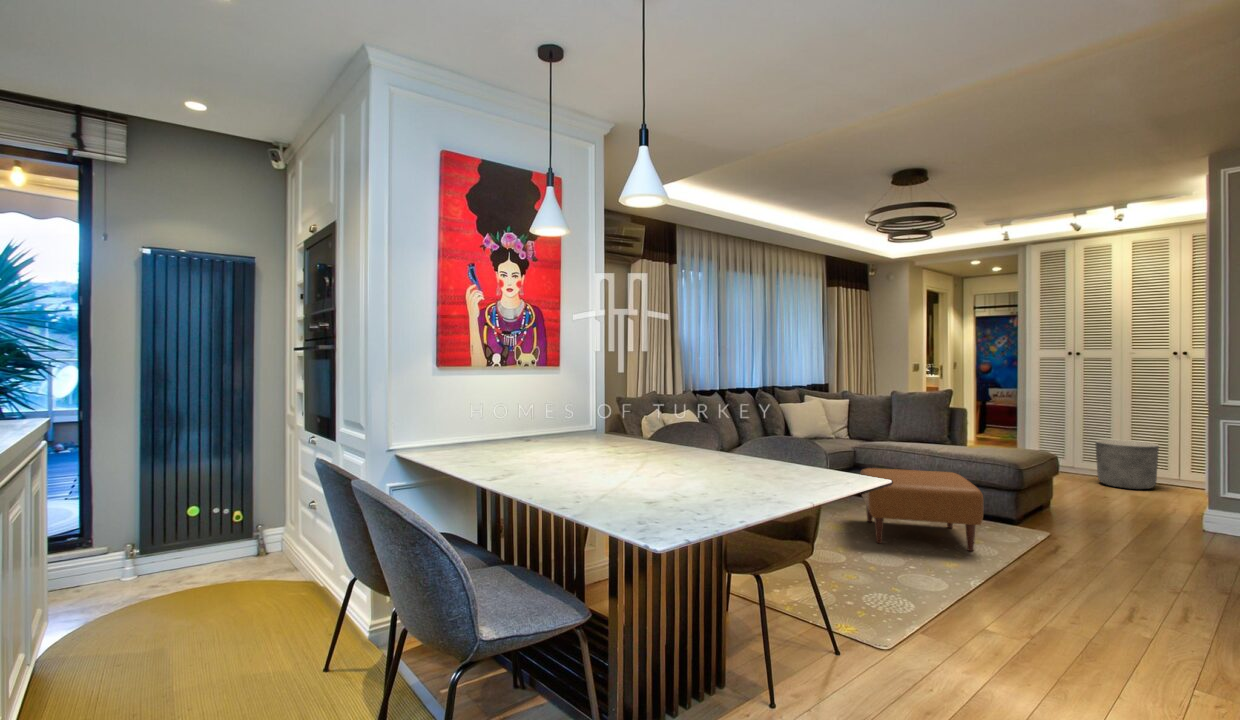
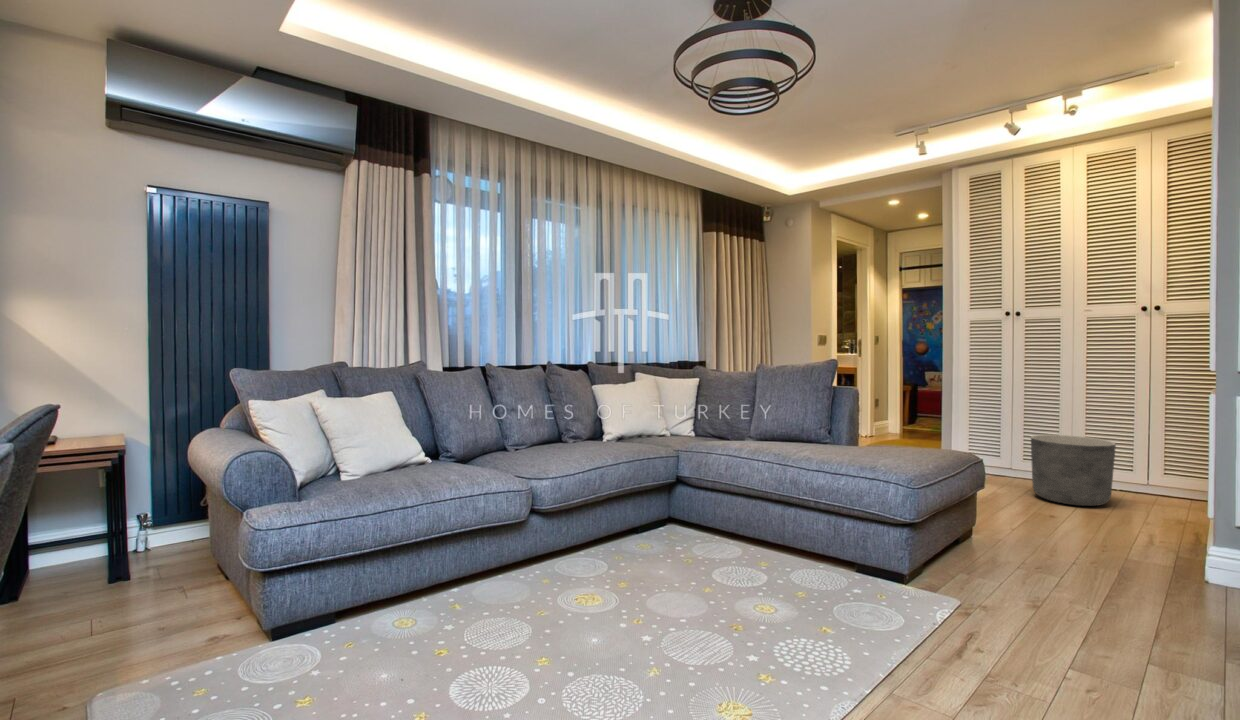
ottoman: present [860,468,984,551] -> none [611,490,804,655]

